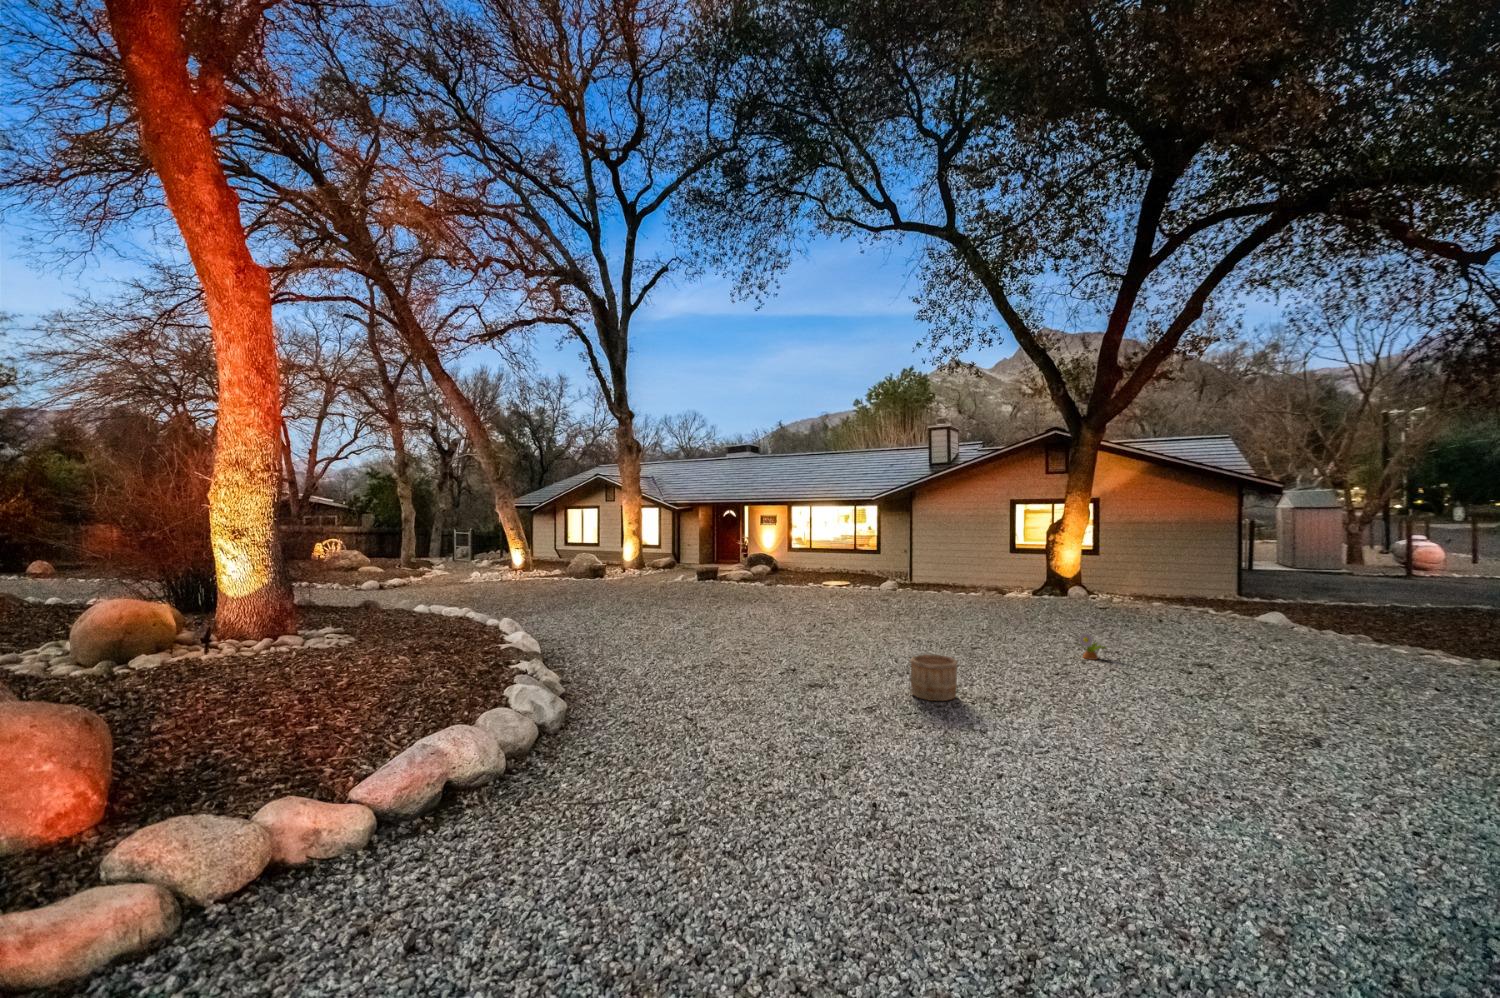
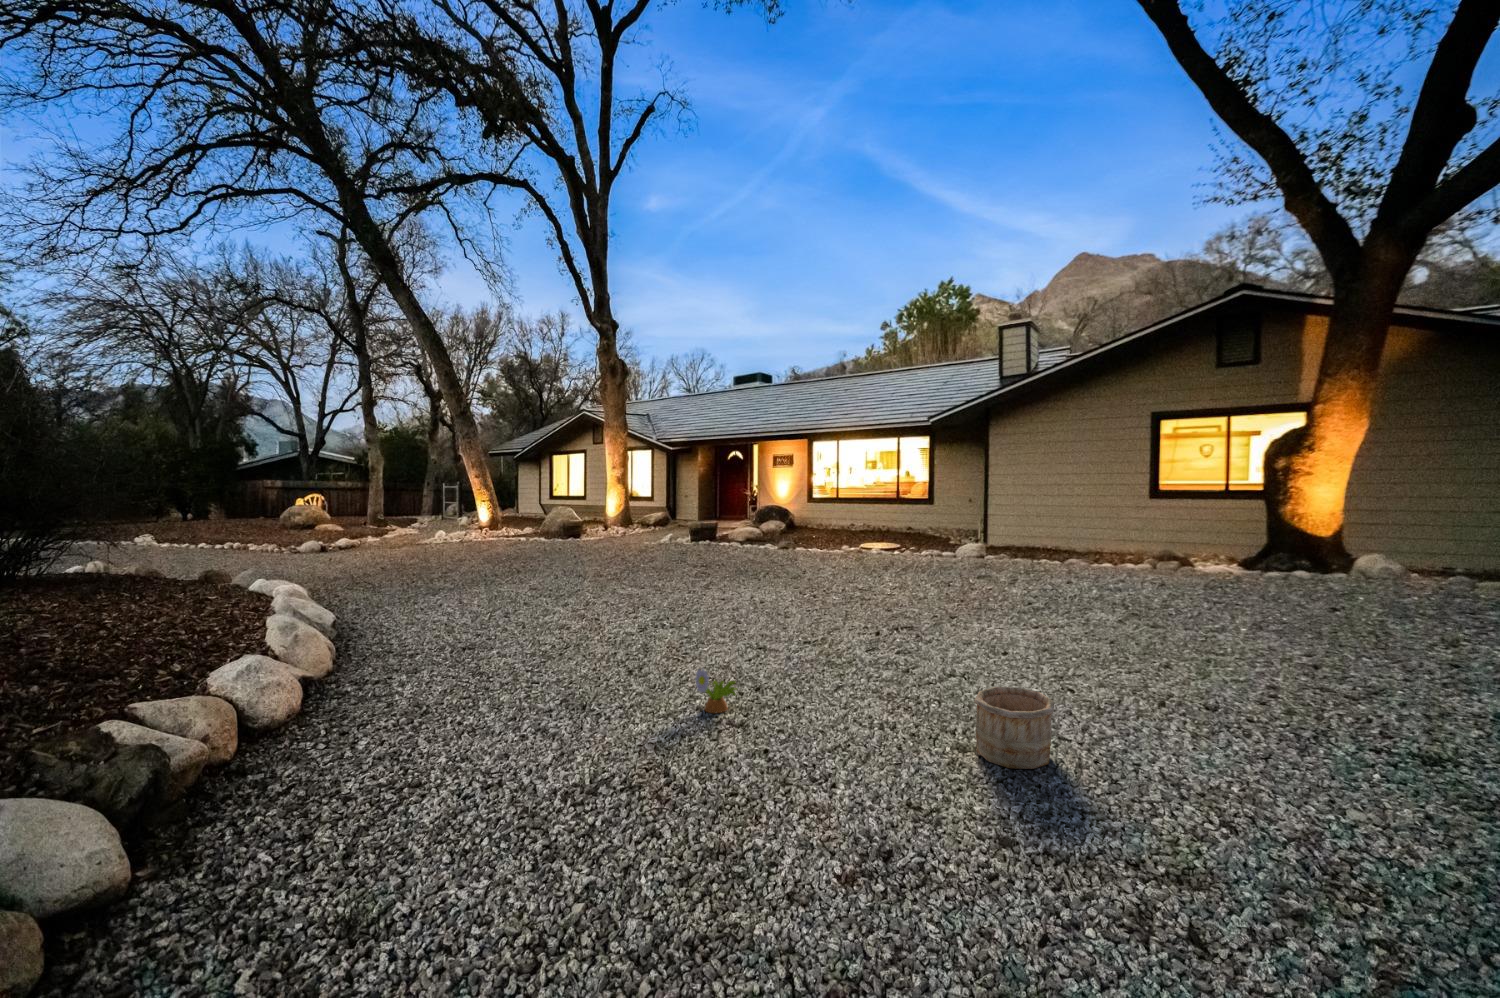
decorative plant: present [1079,633,1106,660] -> present [695,669,737,713]

